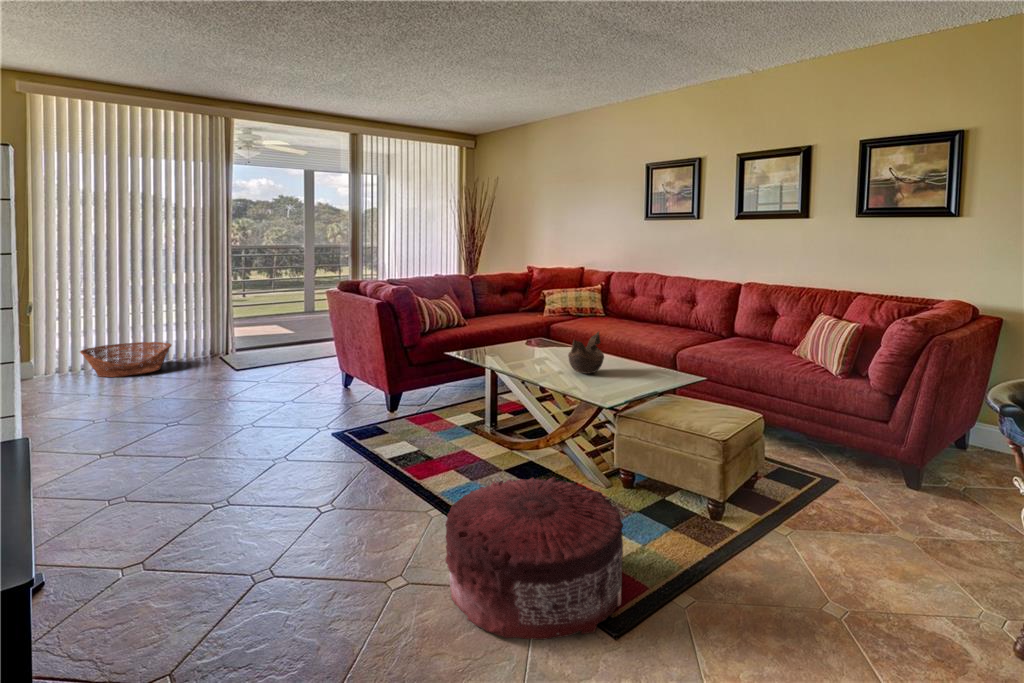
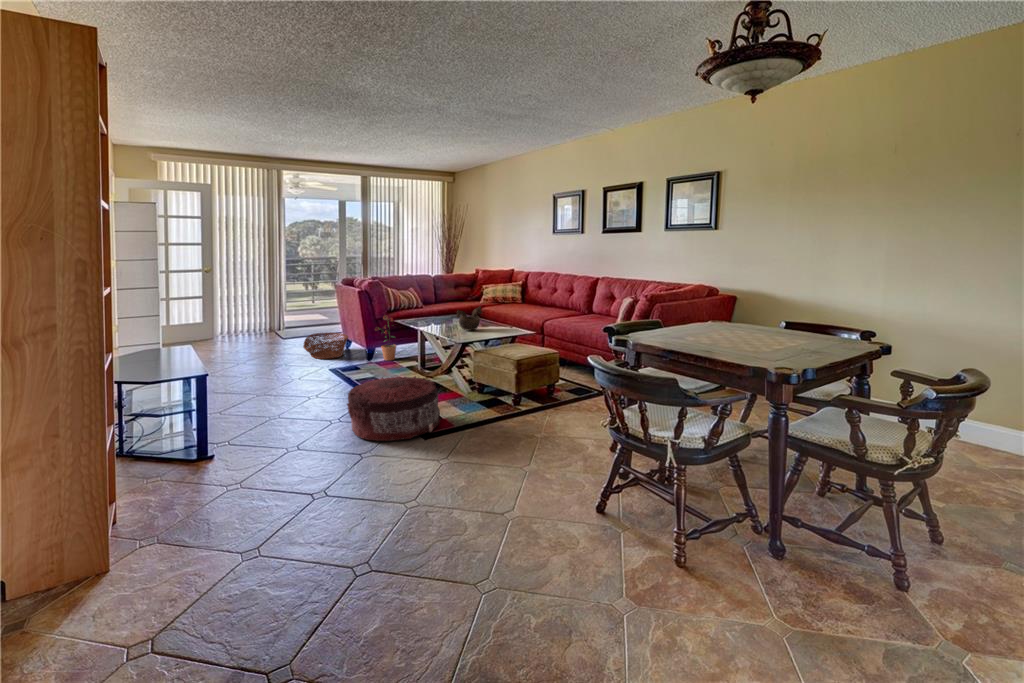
potted plant: none [402,341,440,413] -> present [375,316,396,361]
basket: present [80,342,171,377] -> present [303,332,348,359]

